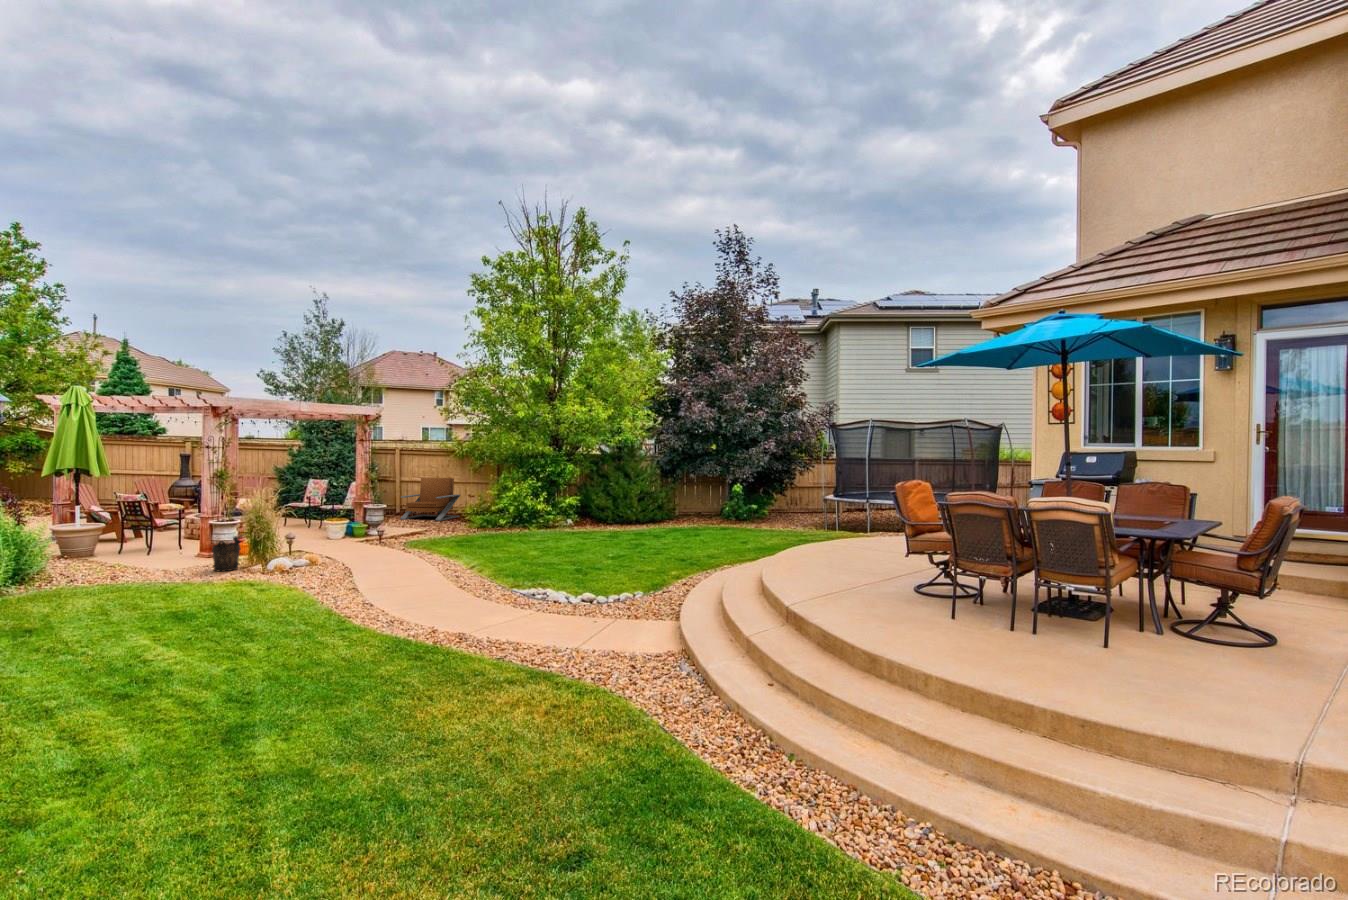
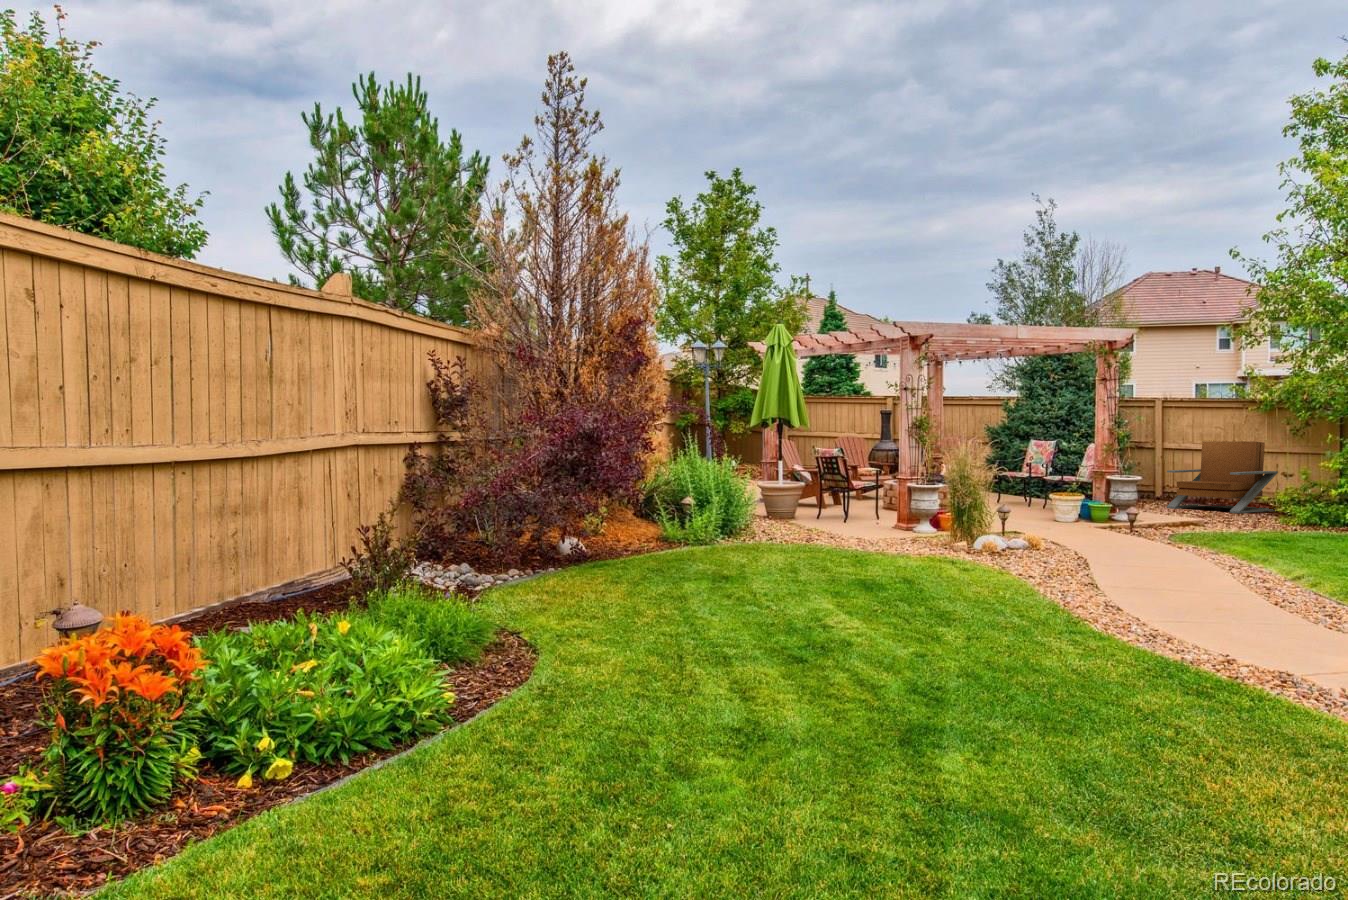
bucket: present [212,533,248,571] -> none [906,493,951,543]

